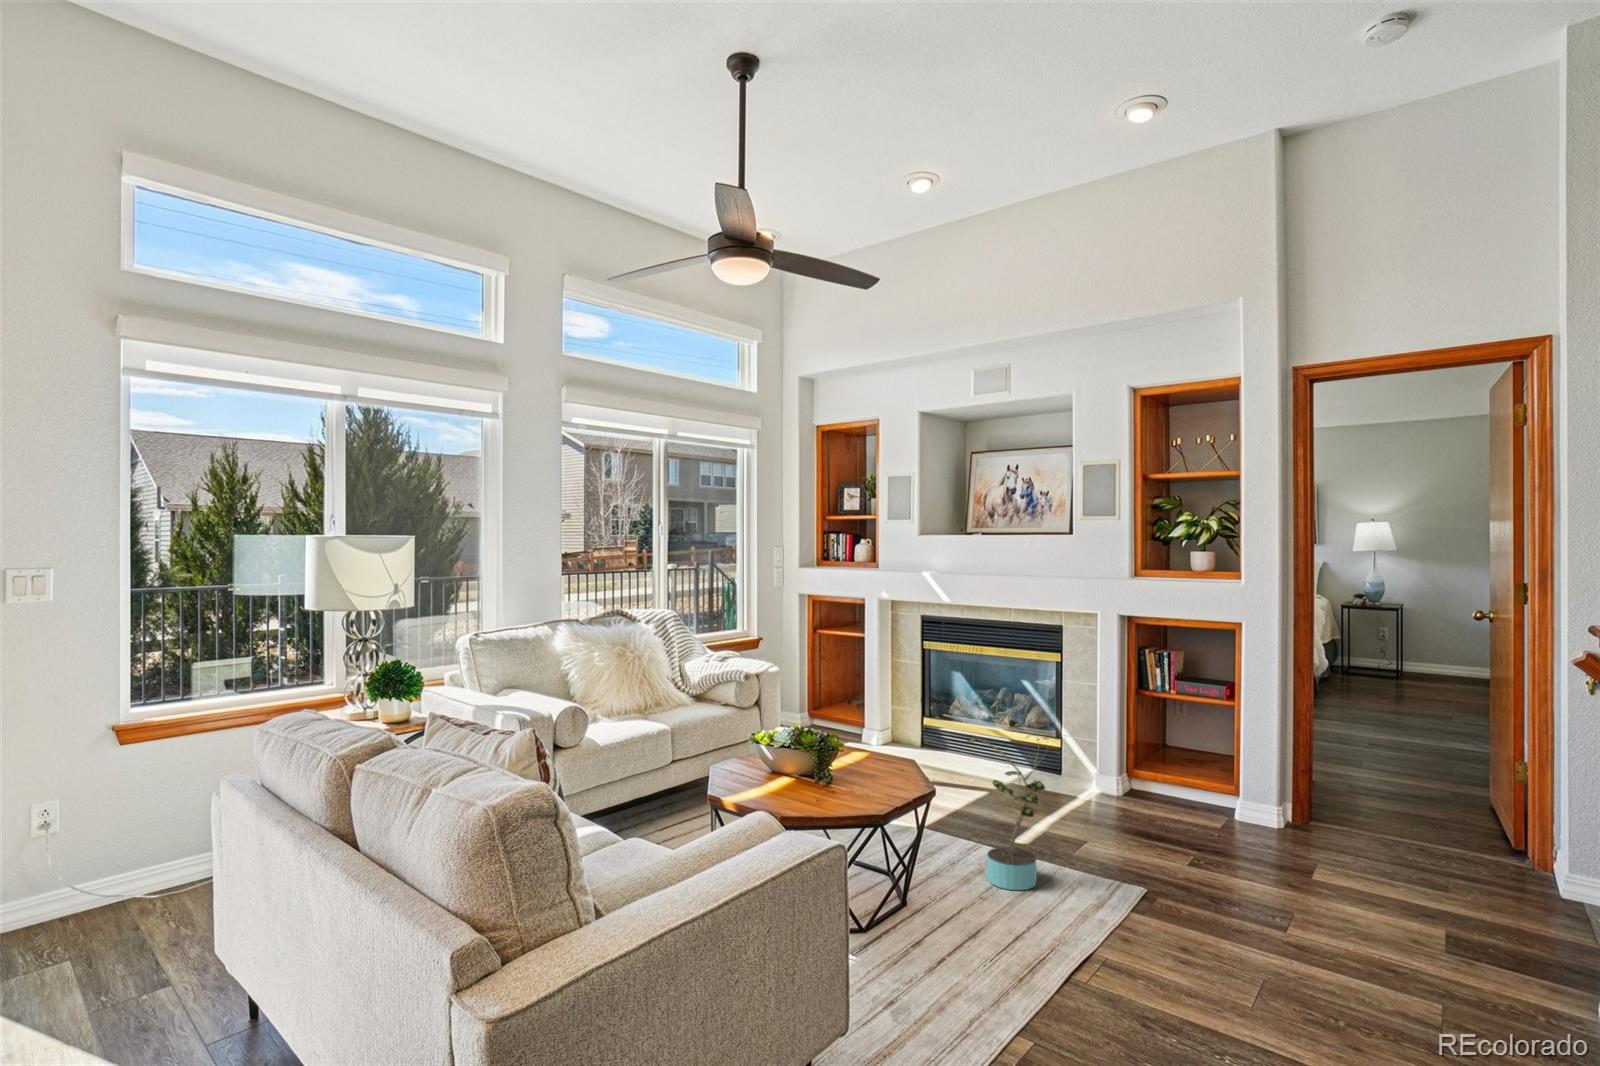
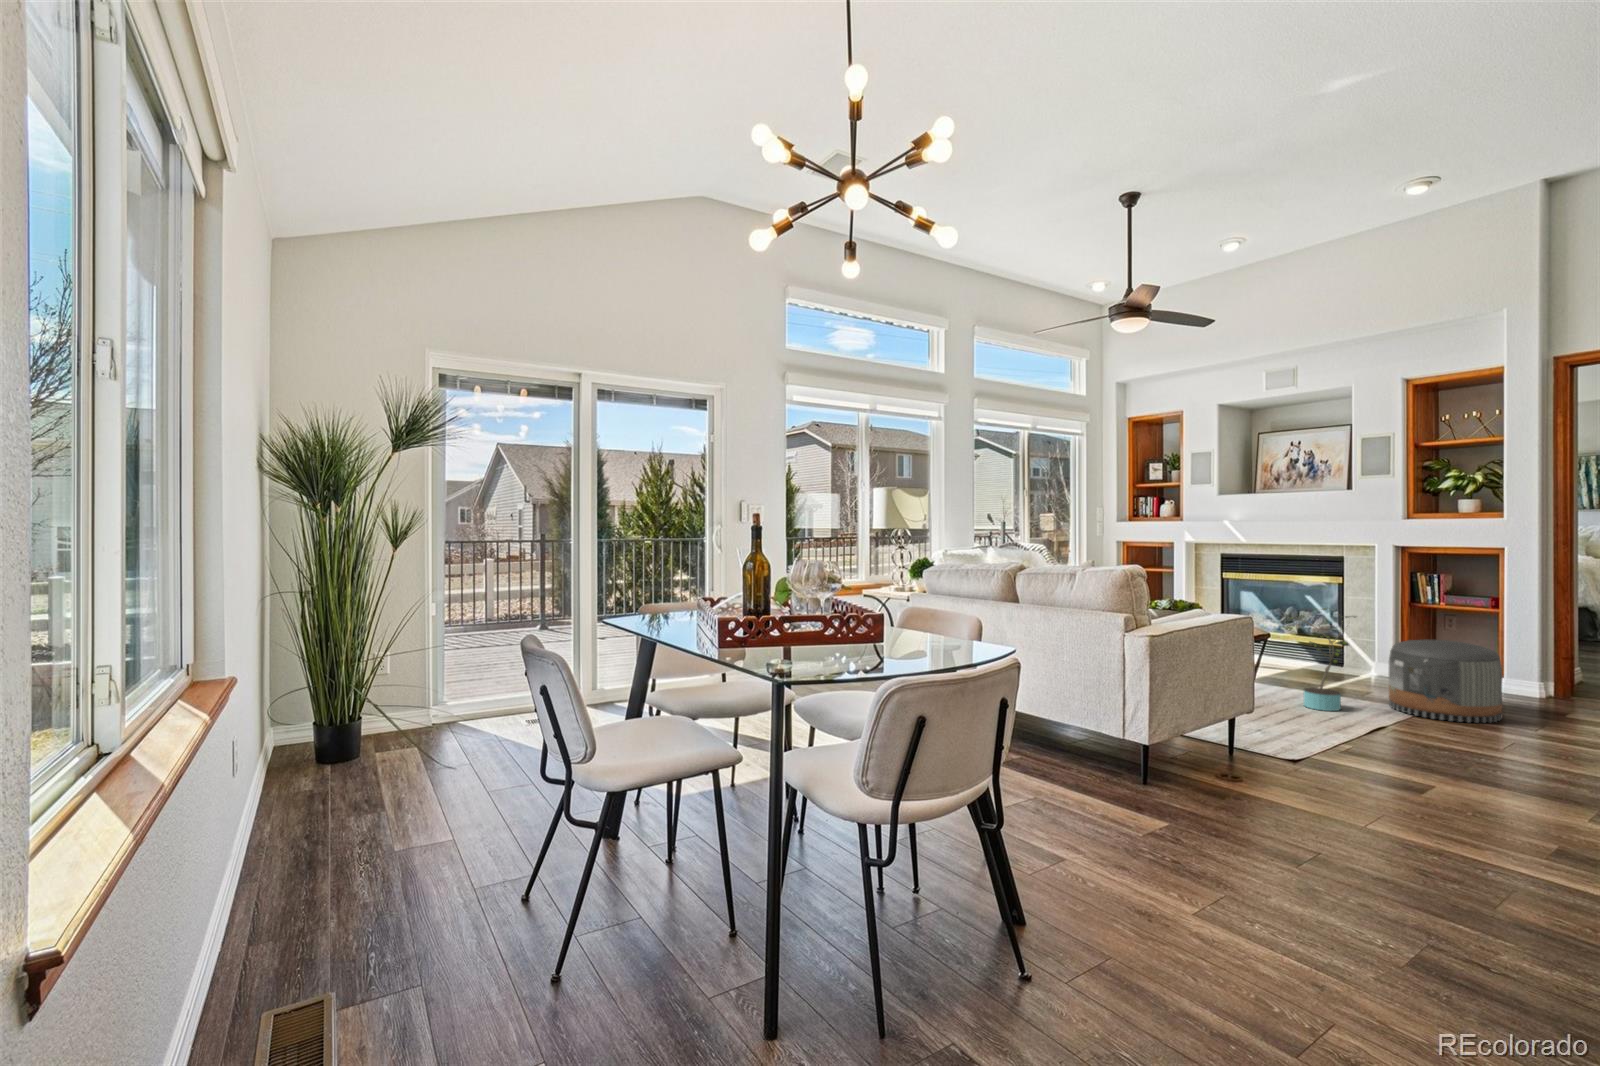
pouf: none [1101,765,1242,905] -> present [1389,640,1502,723]

